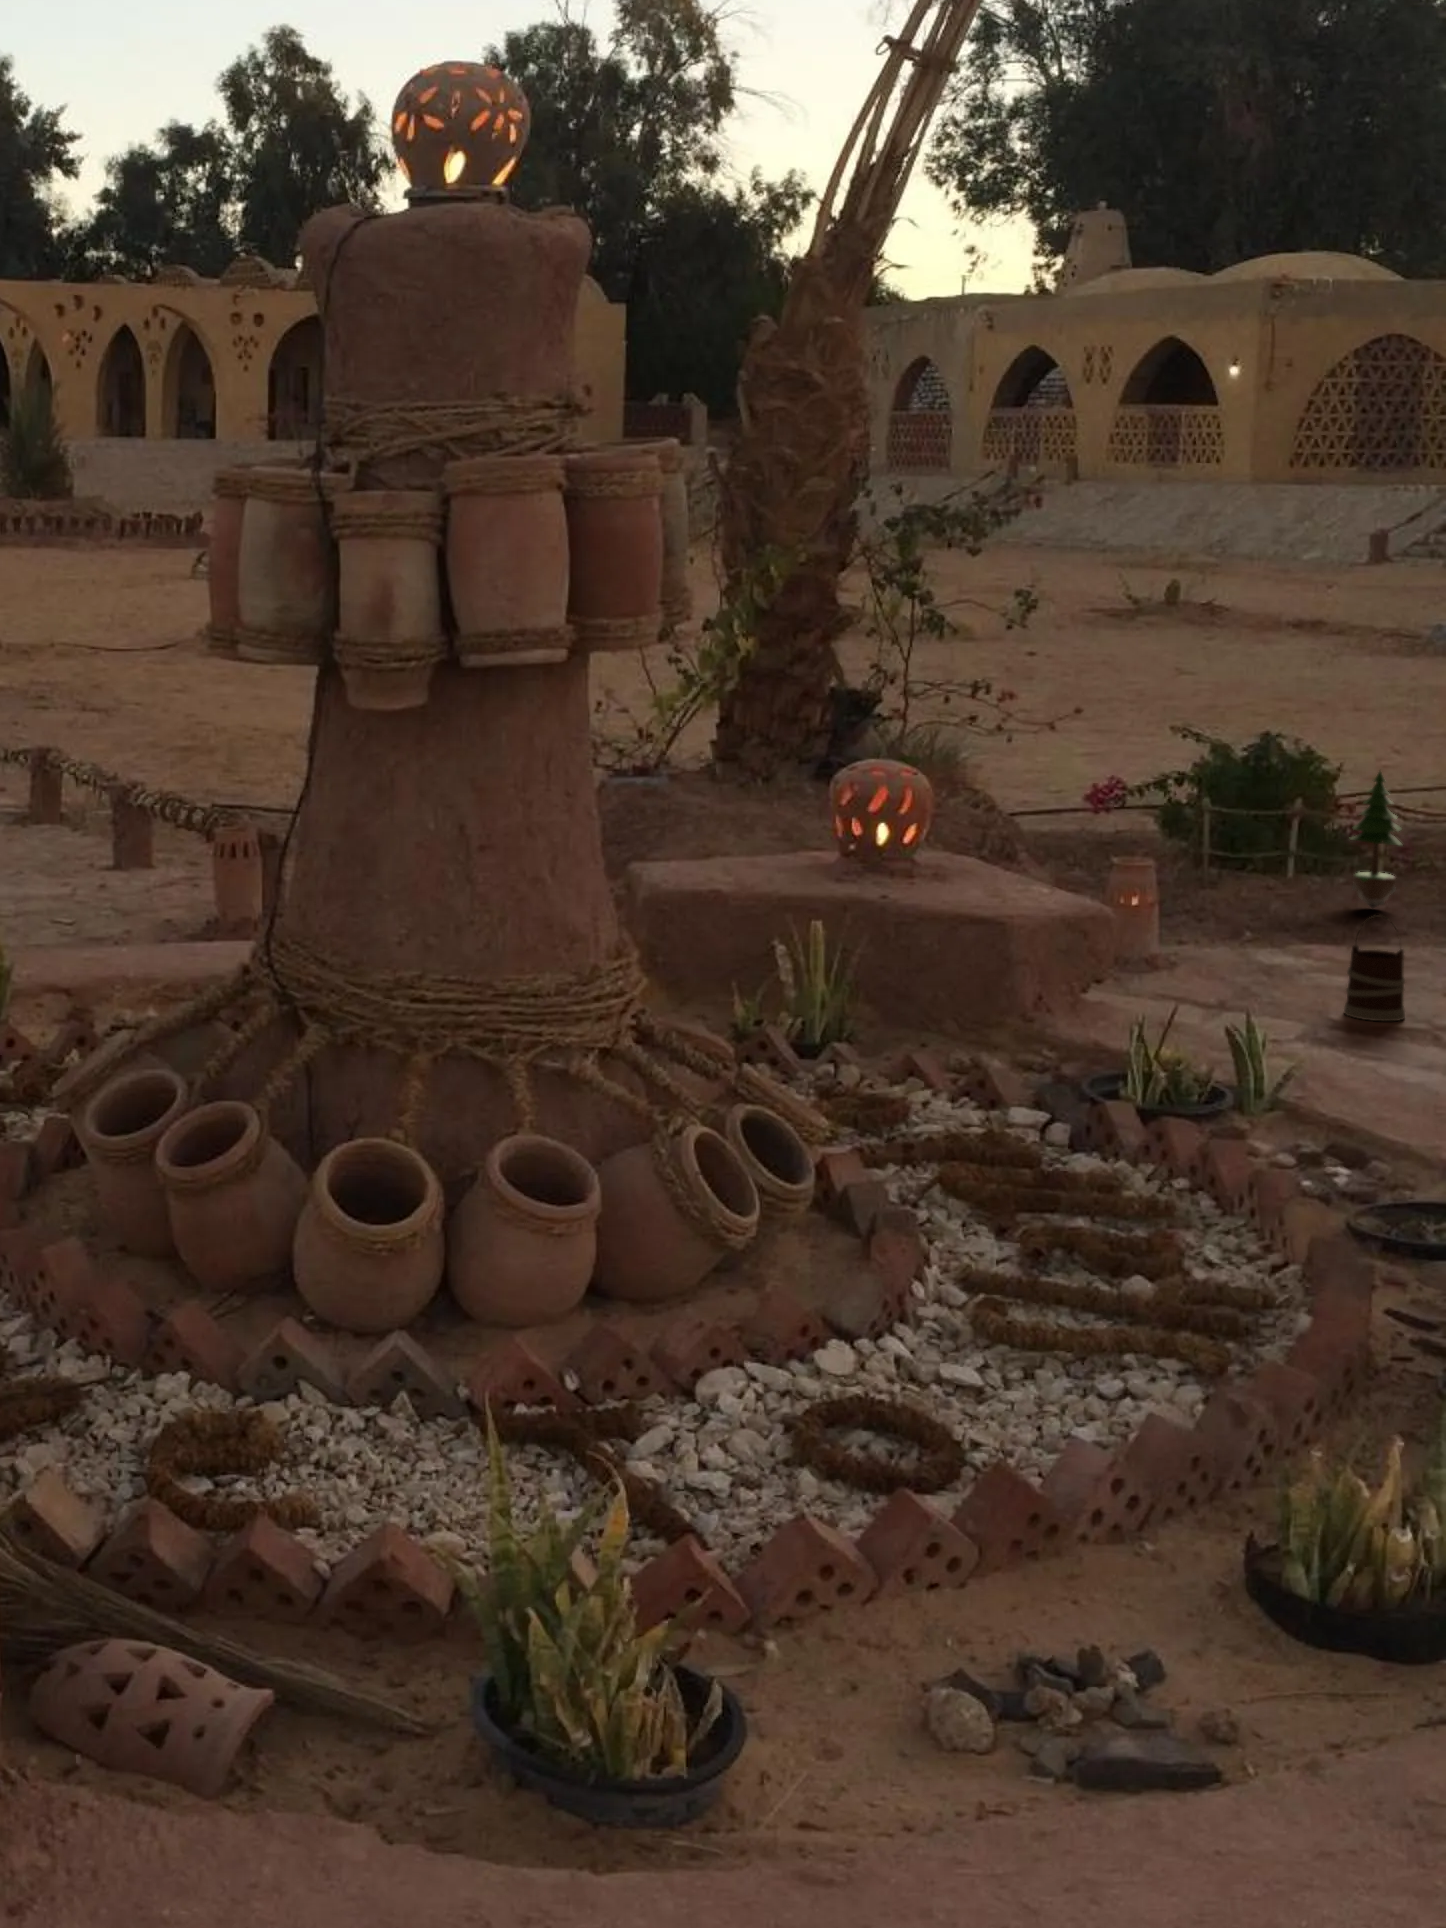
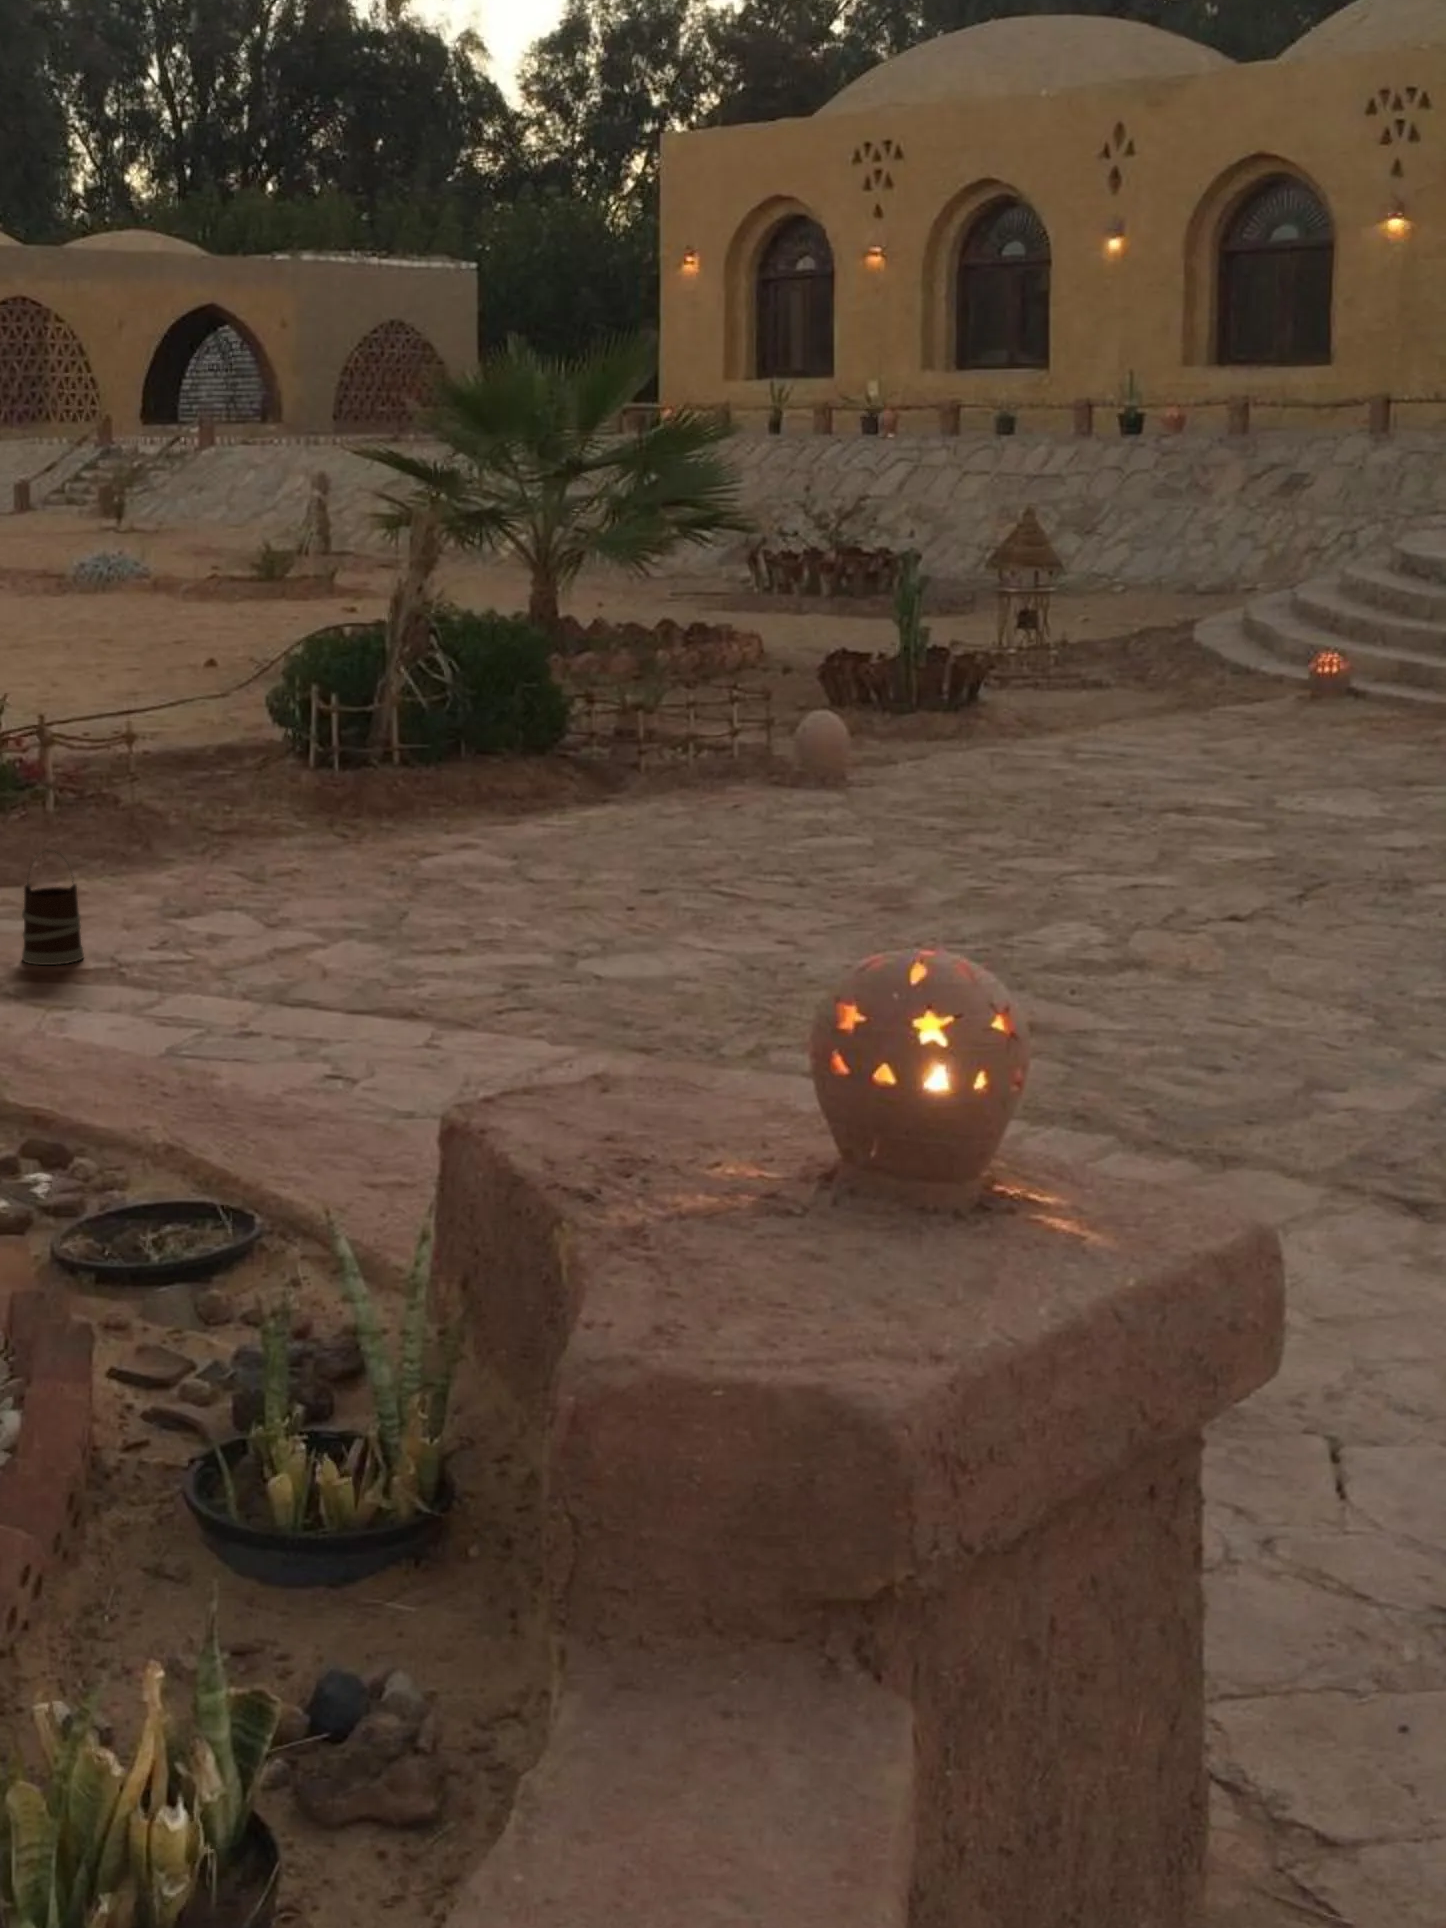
potted tree: present [1350,772,1401,908] -> none [12,693,65,839]

